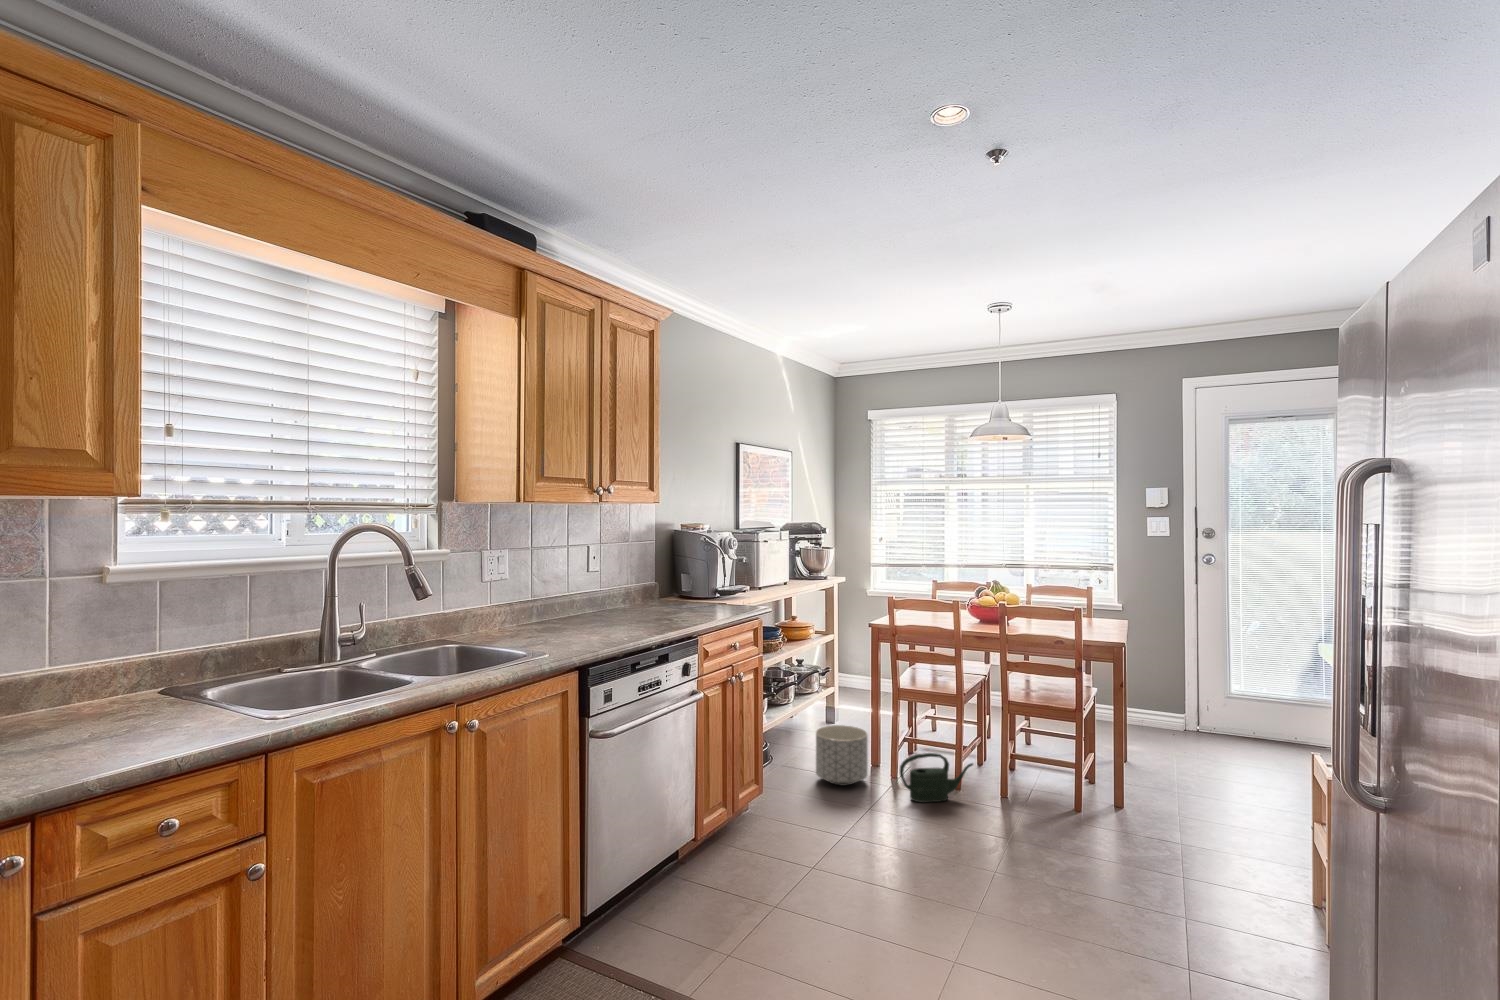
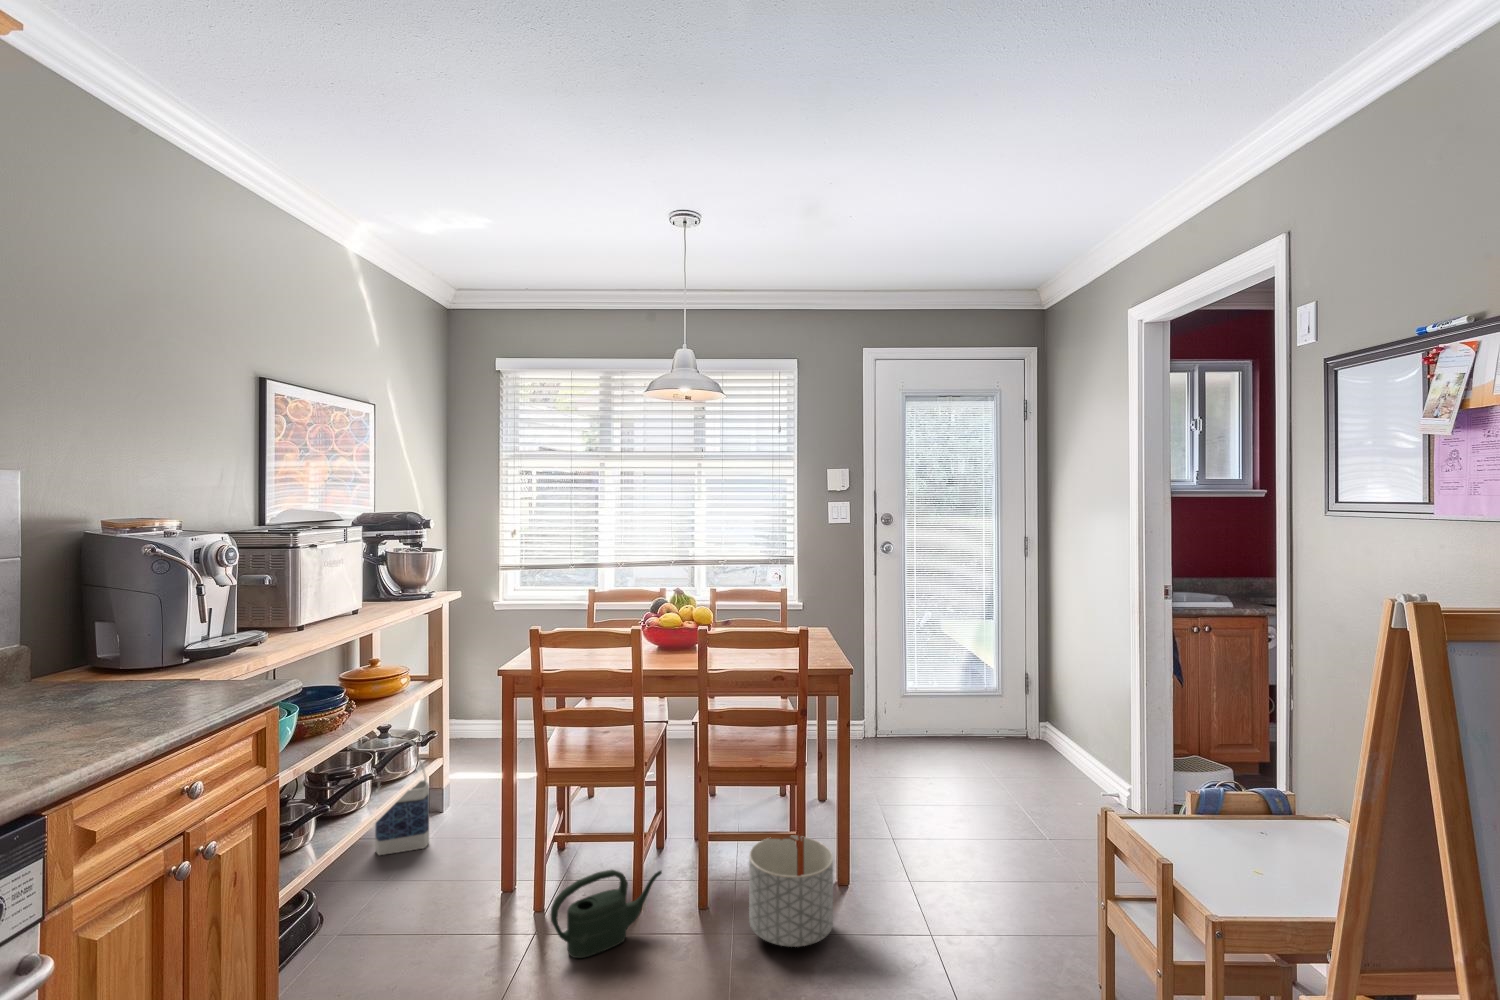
bag: none [795,668,827,740] -> present [375,739,429,855]
planter: present [816,725,868,786] -> present [749,836,833,947]

